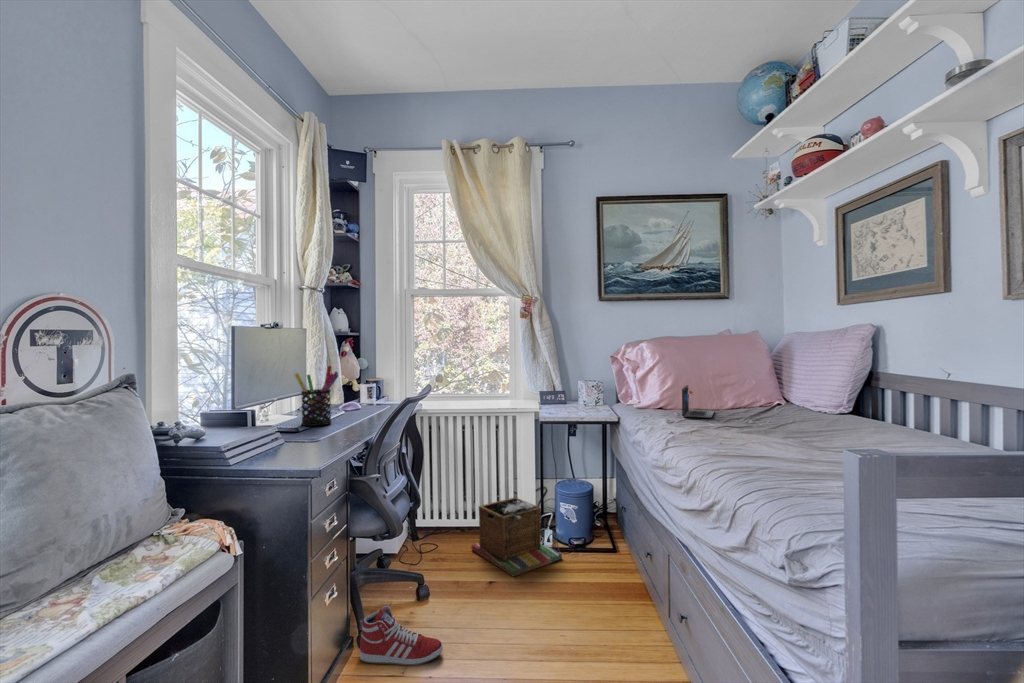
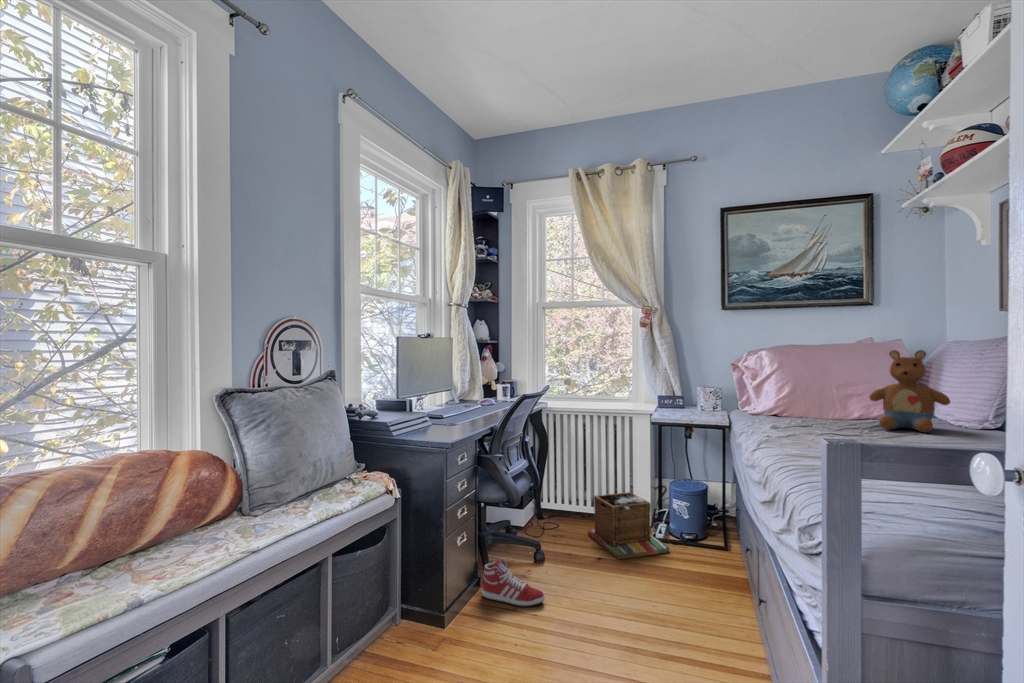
stuffed toy: none [750,340,819,418] -> present [869,350,950,433]
pen holder: present [295,366,338,426] -> none [441,368,474,414]
laptop: present [682,385,714,419] -> none [787,394,828,428]

